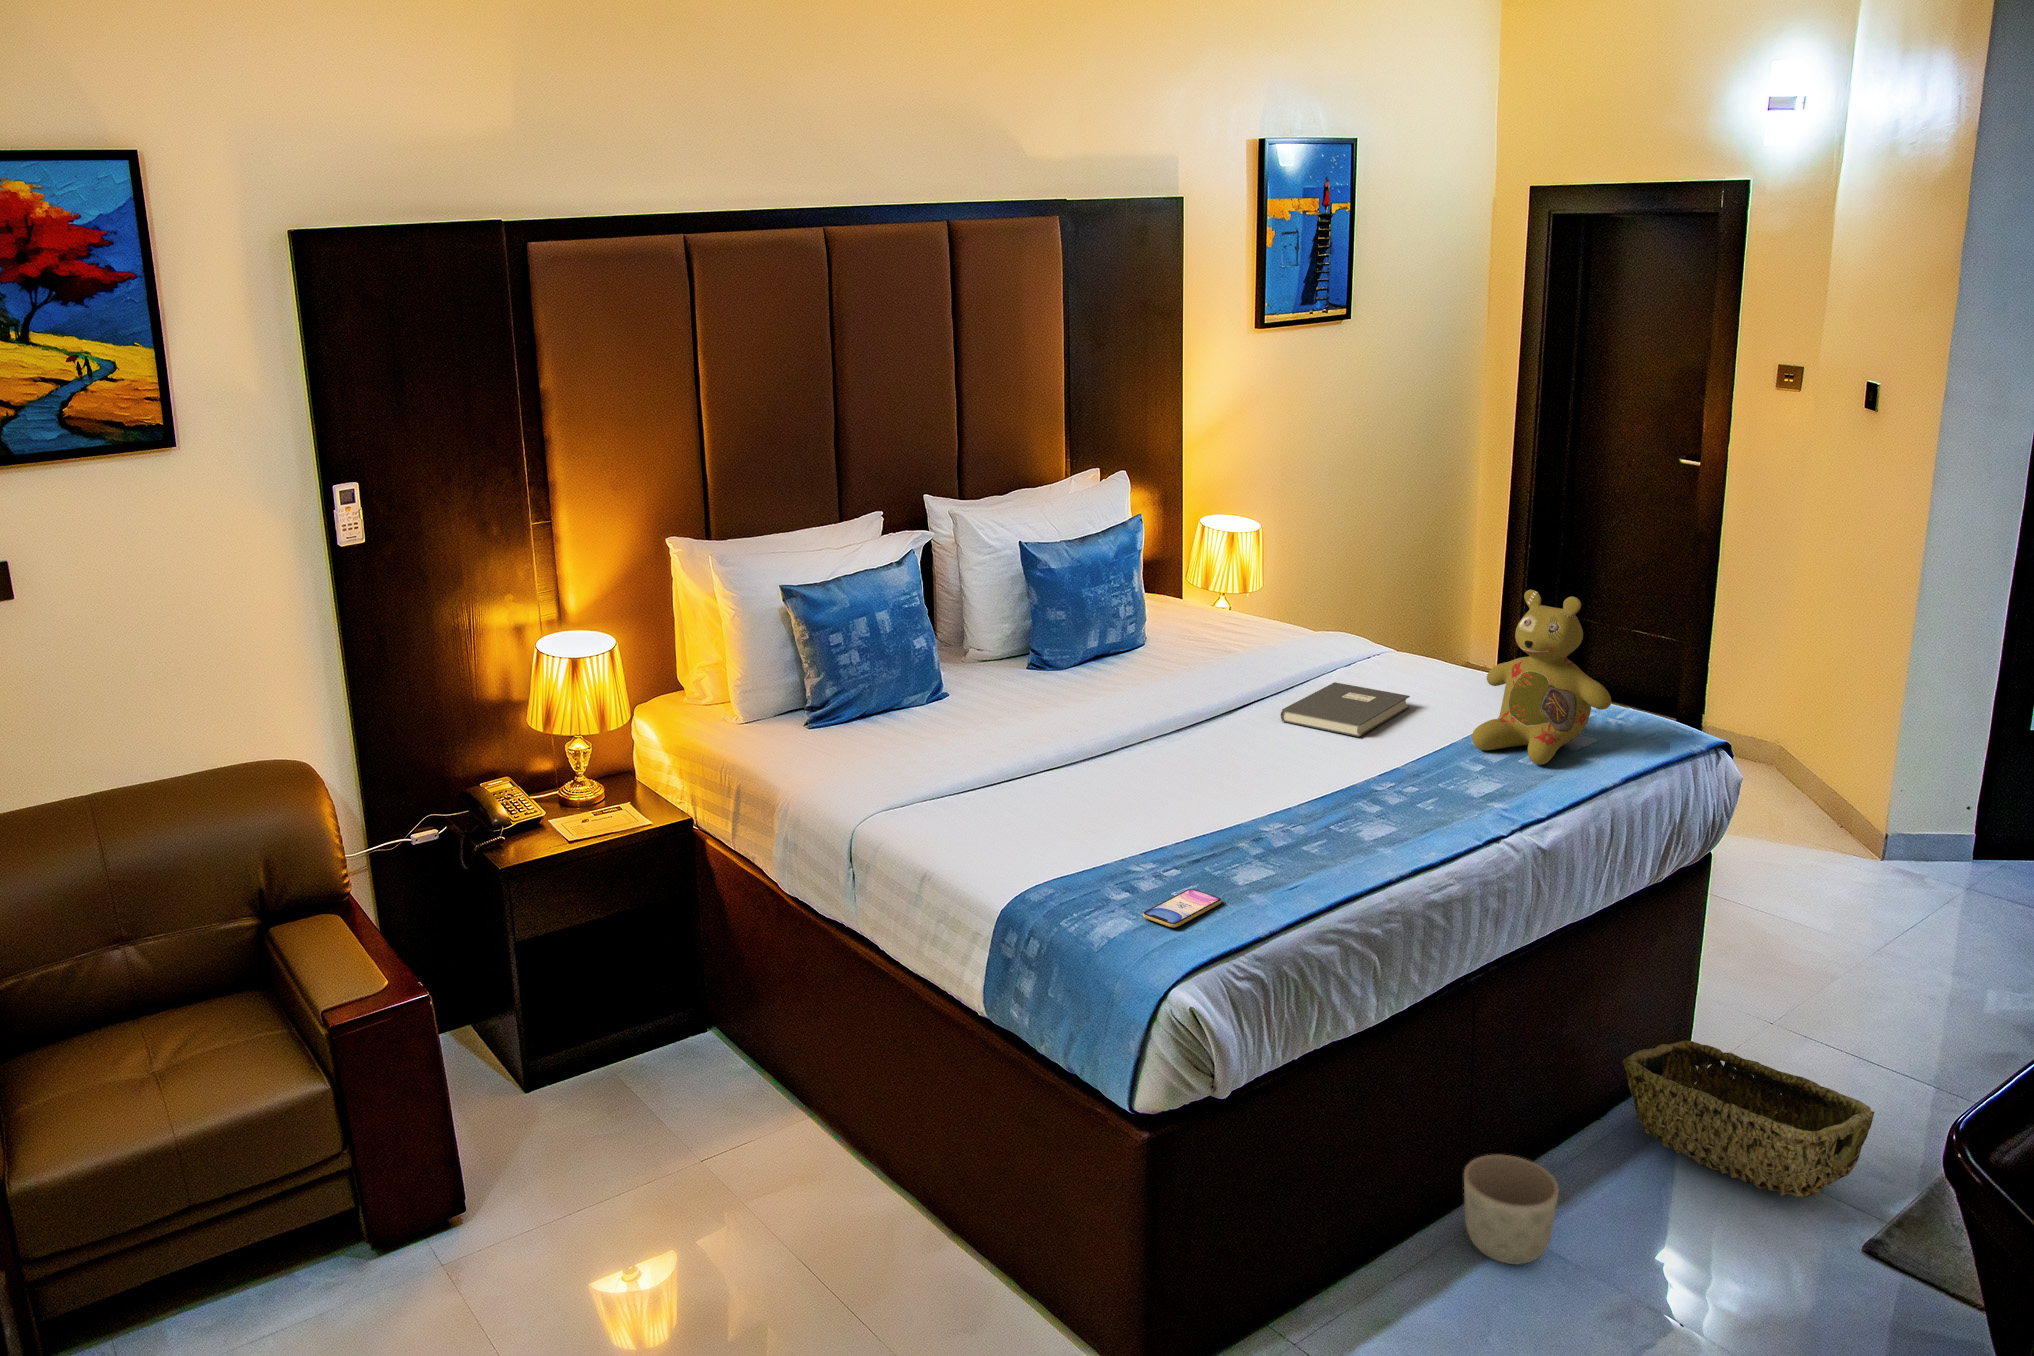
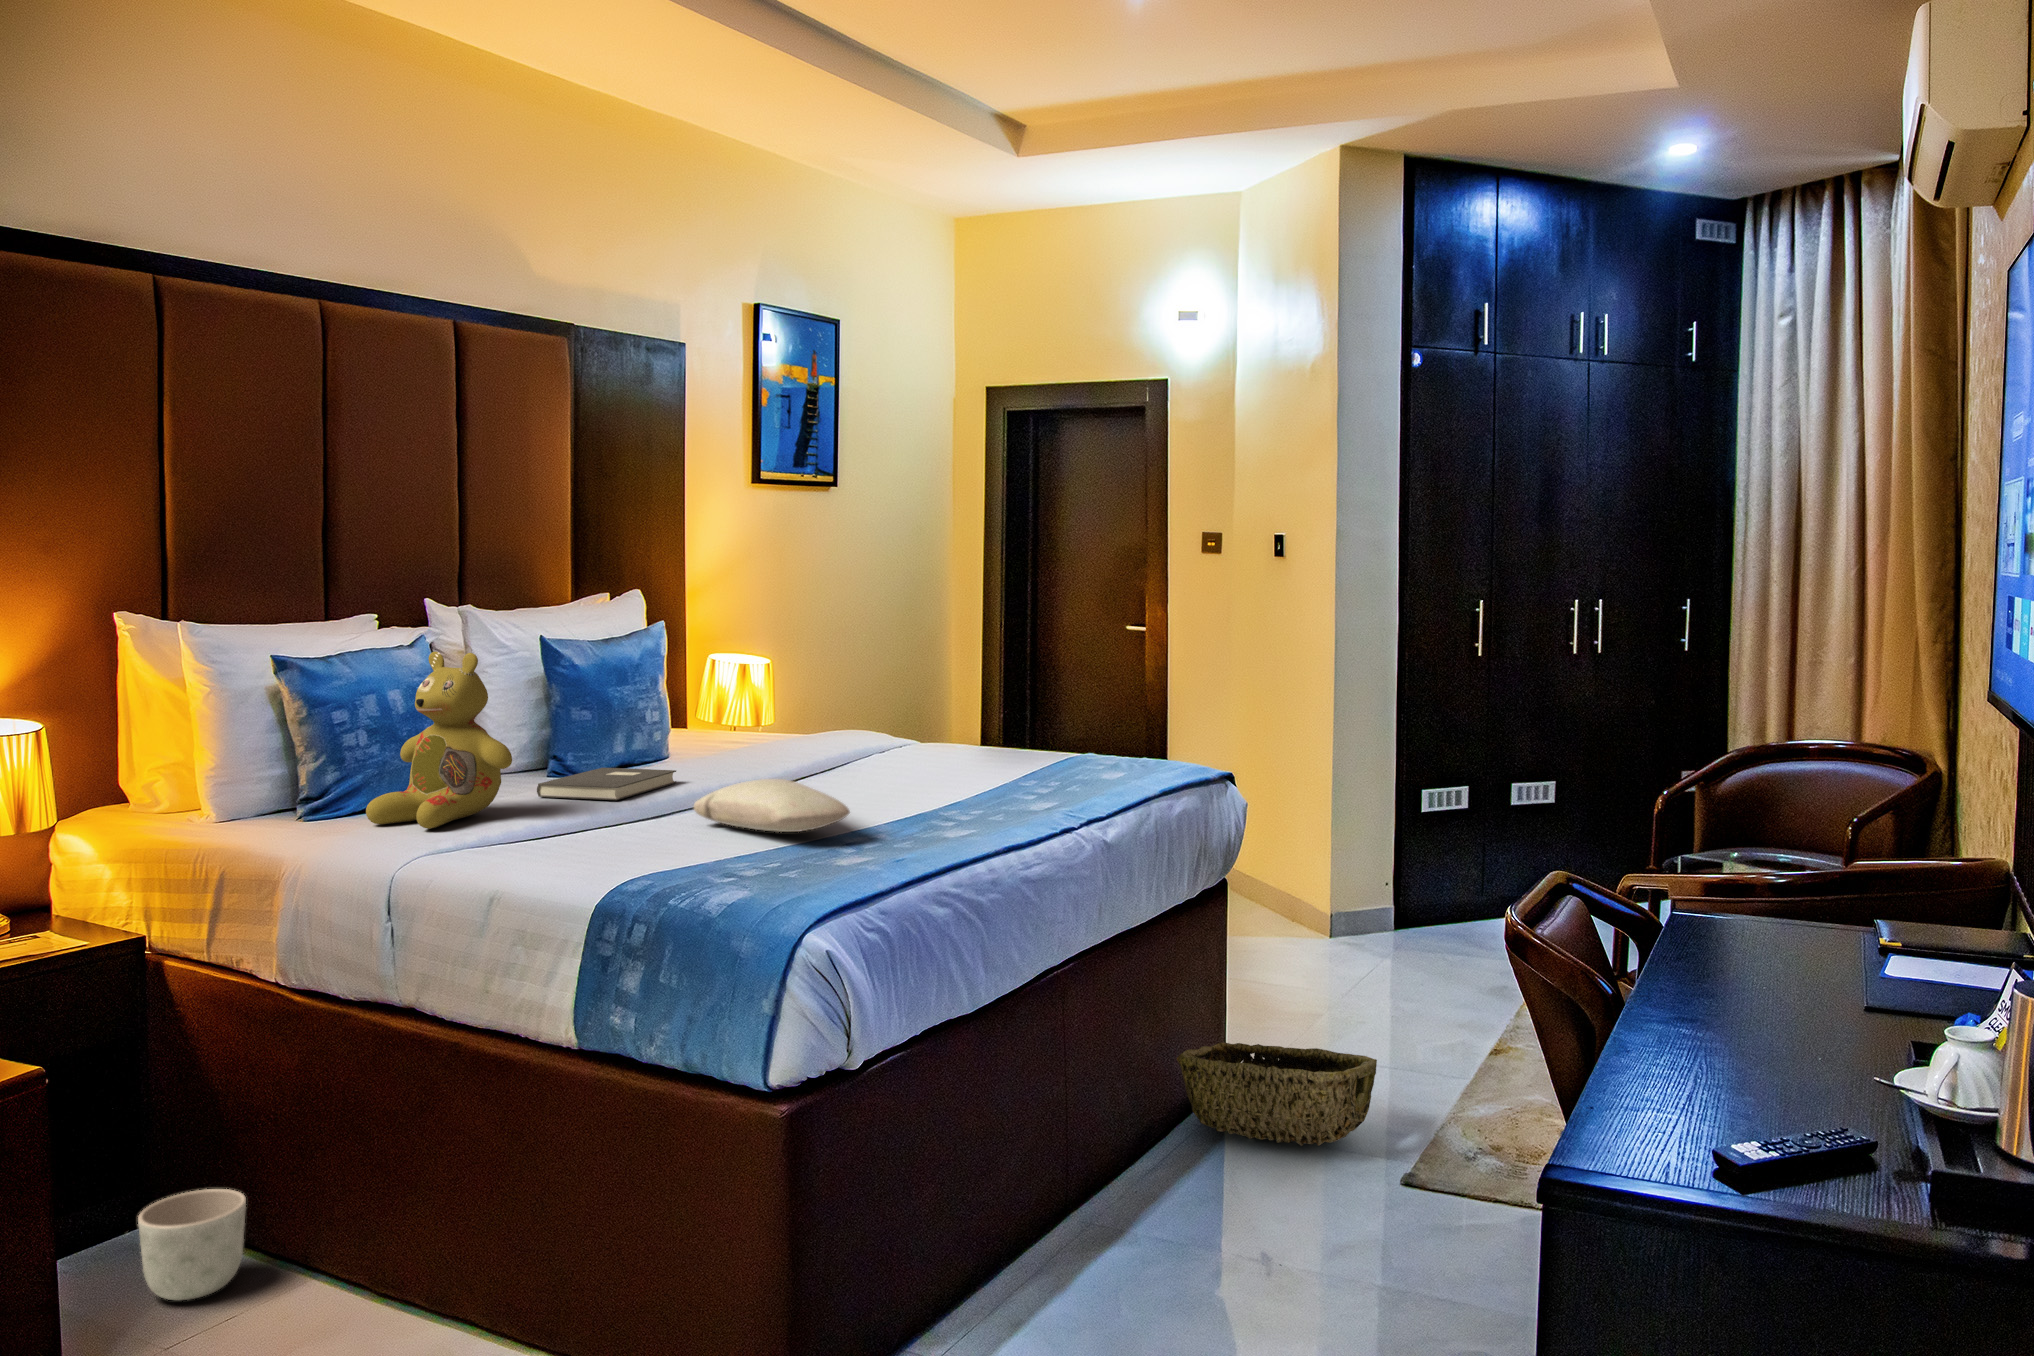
stuffed bear: present [1472,590,1611,764] -> present [366,652,512,829]
book: present [1281,682,1410,737] -> present [537,768,676,800]
pillow: none [1122,742,1262,817] -> present [694,779,850,832]
smartphone: present [1143,889,1222,927] -> none [758,873,833,895]
planter: present [1464,1155,1559,1264] -> present [138,1189,246,1300]

